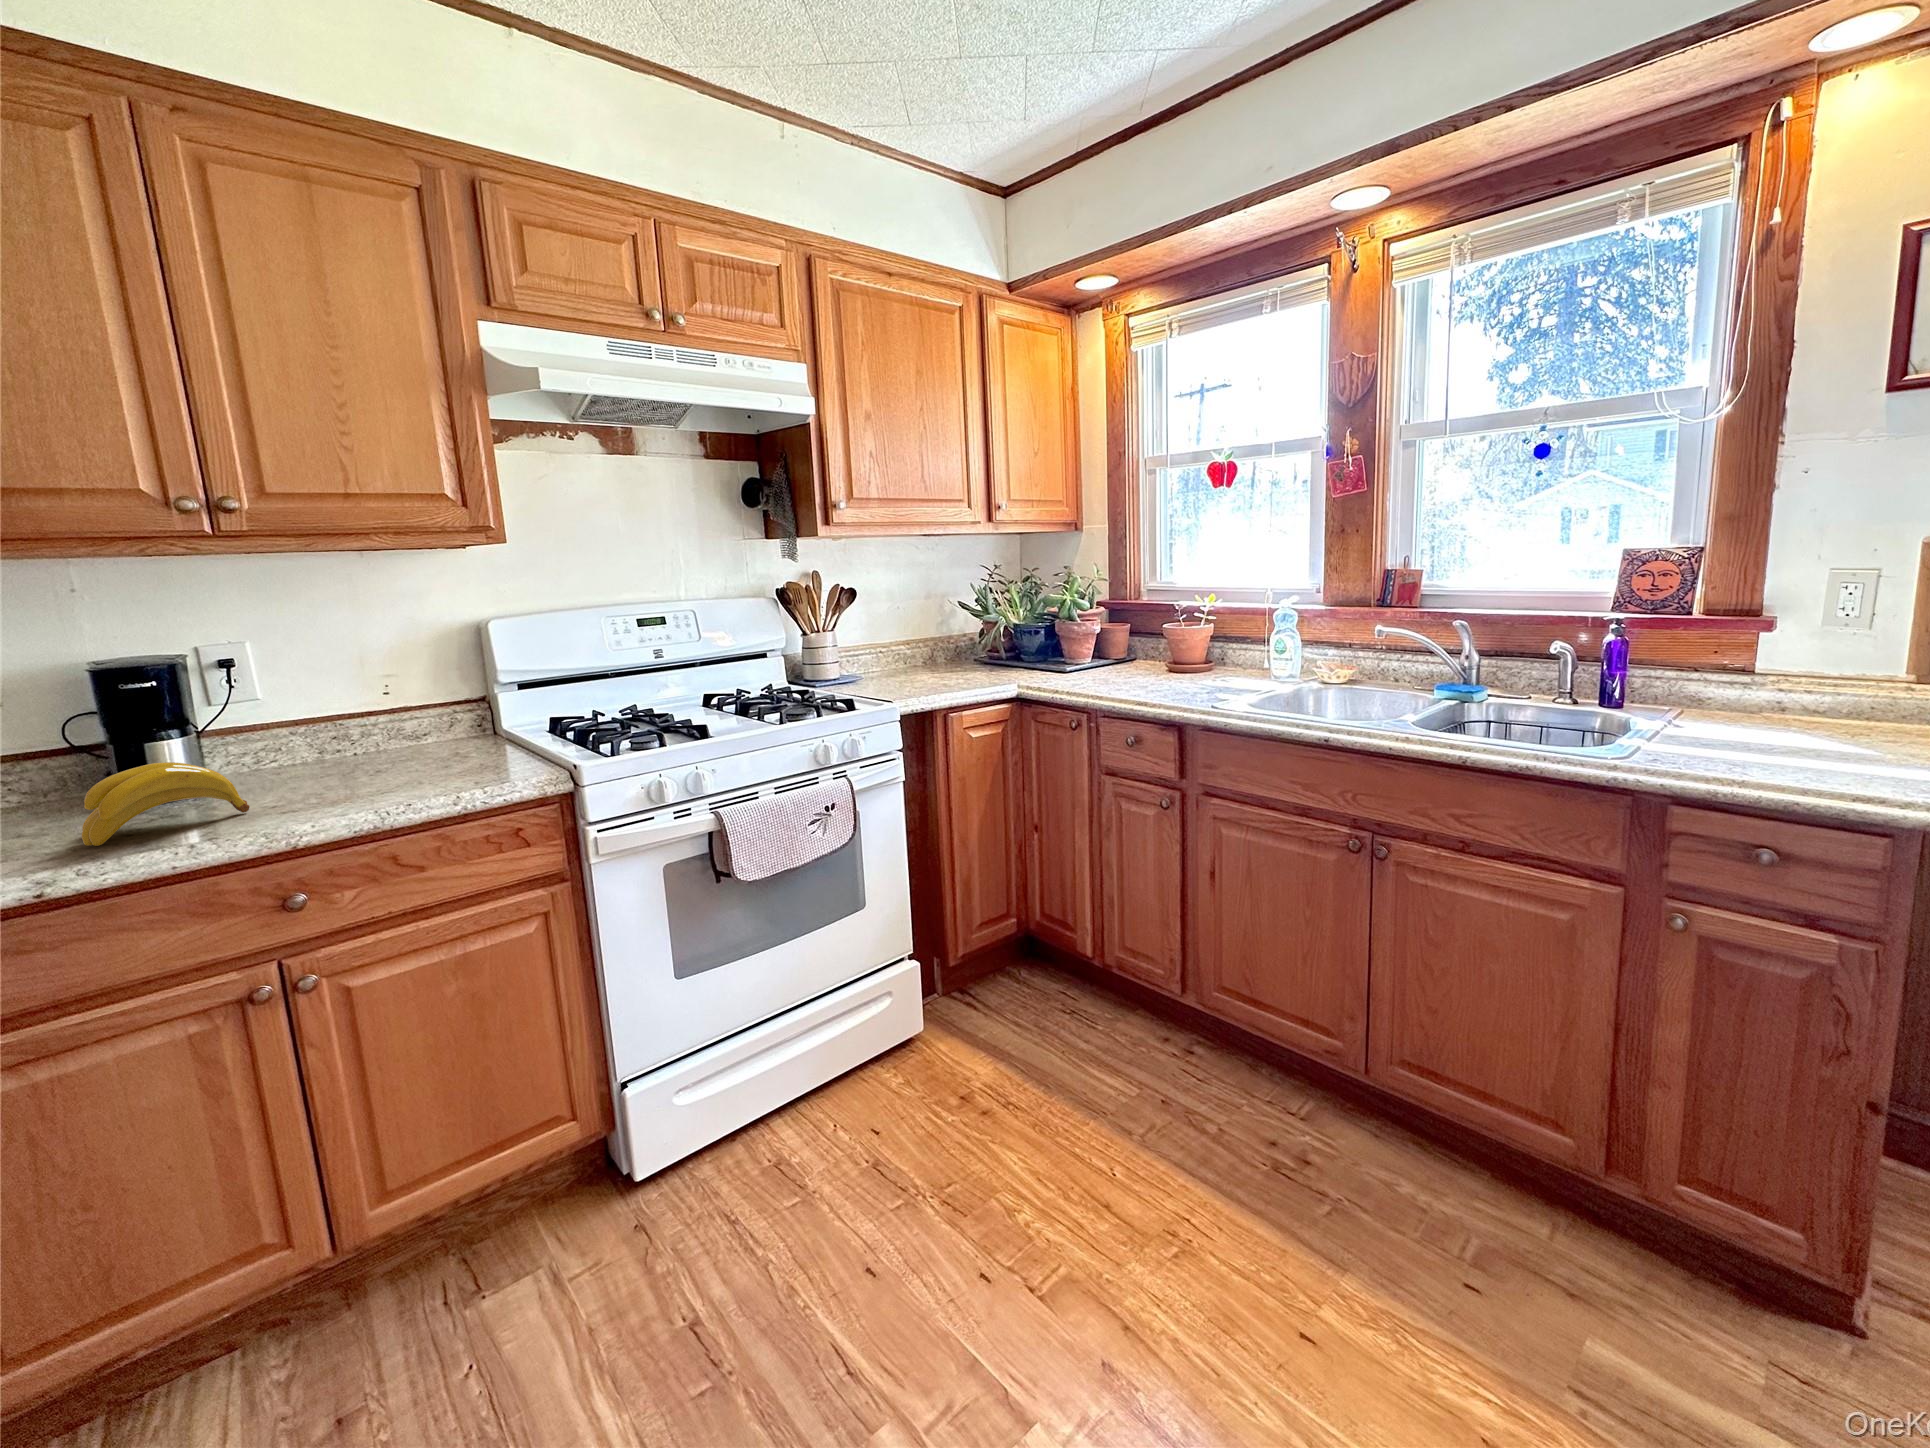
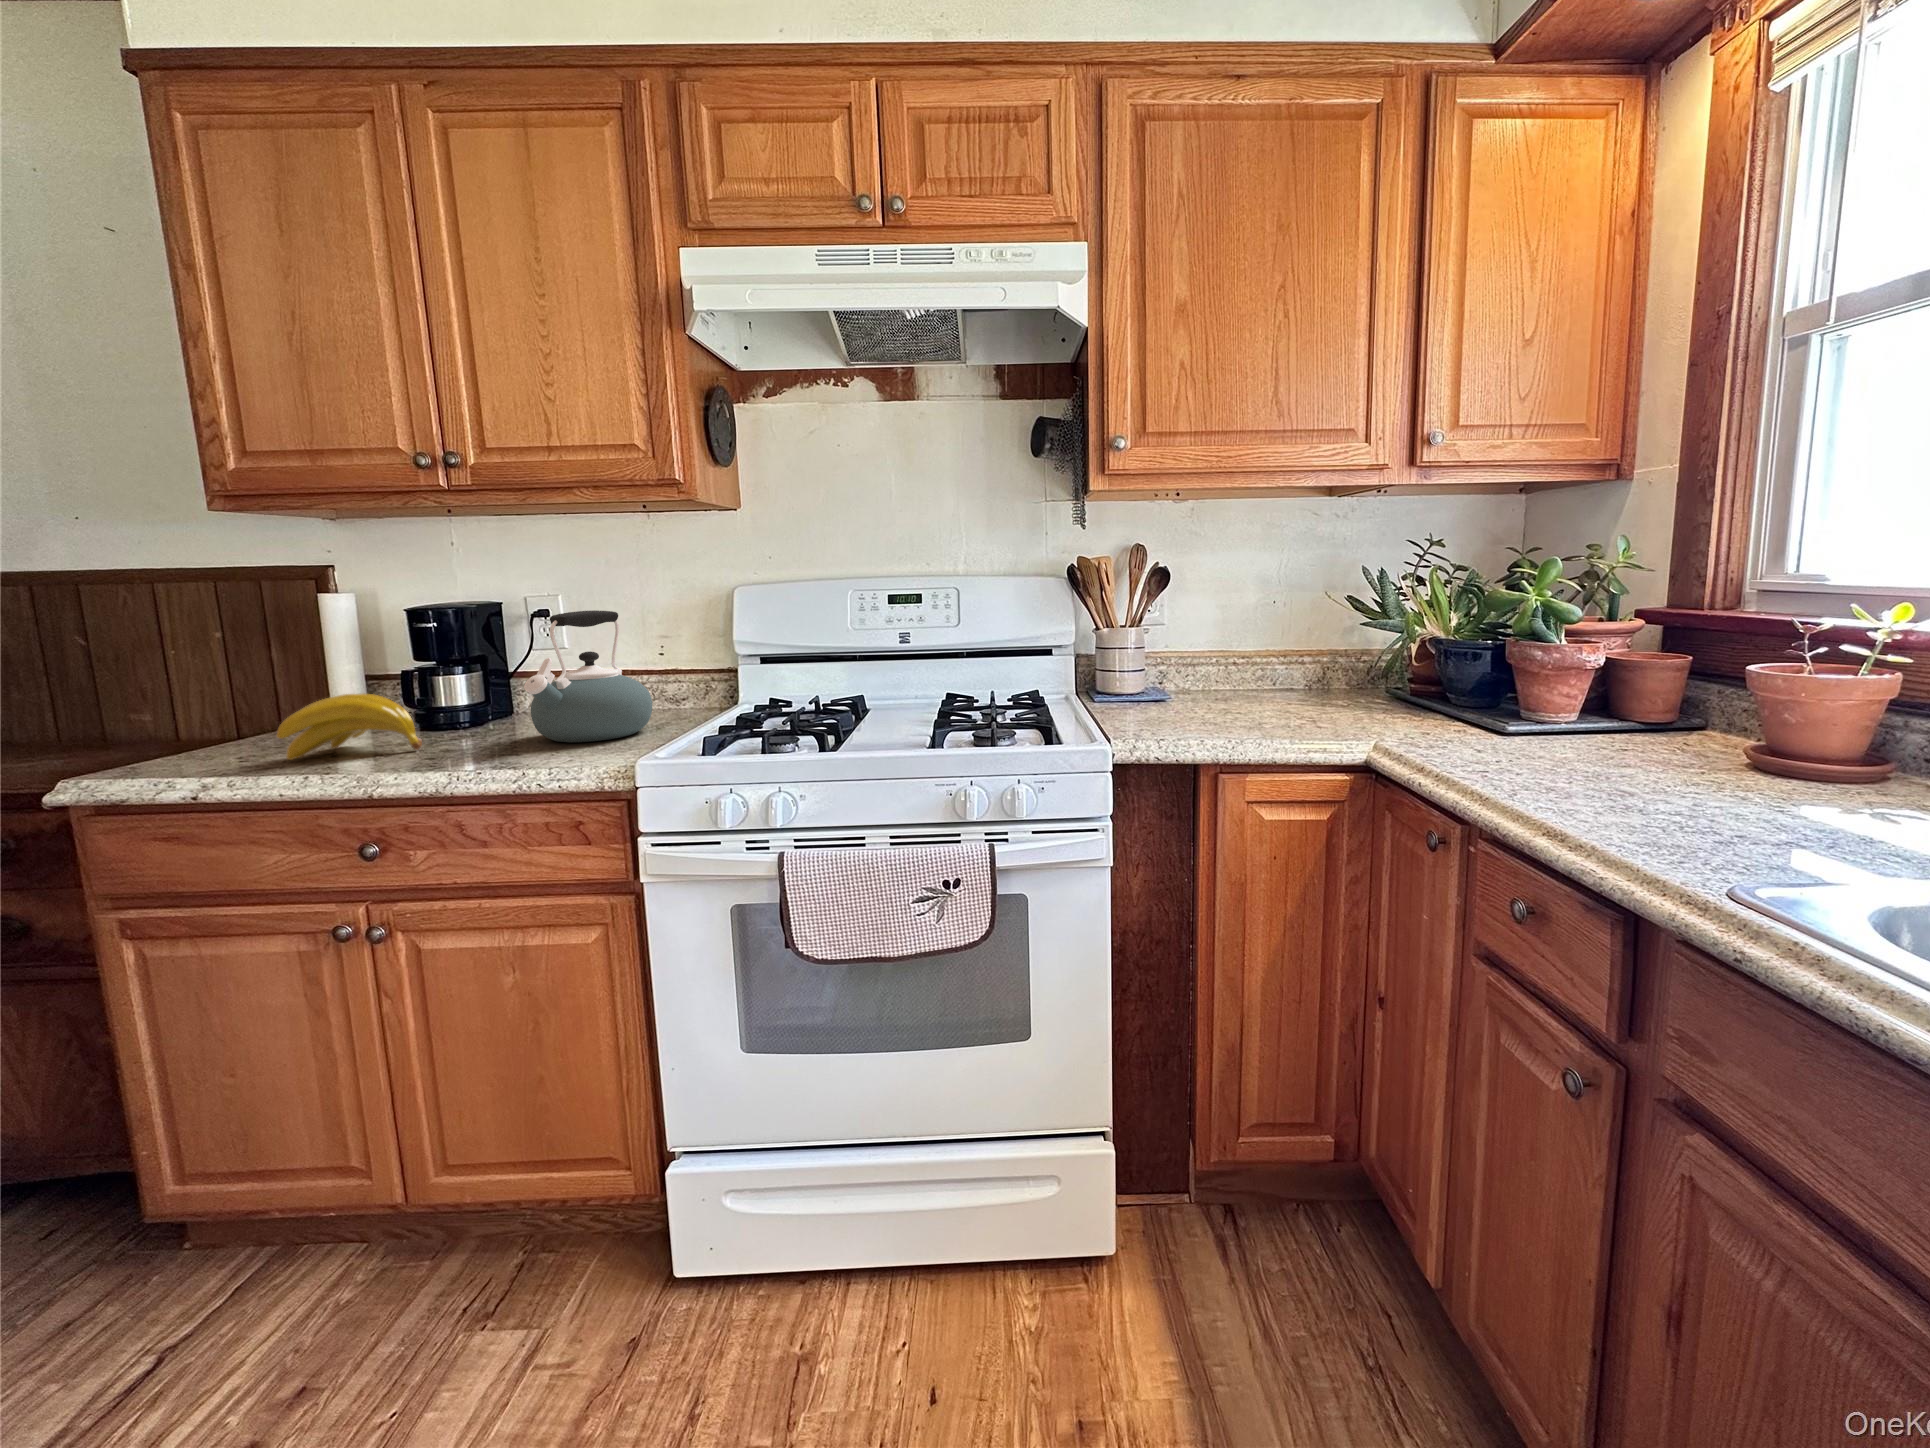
kettle: none [355,651,481,779] -> present [524,610,652,742]

